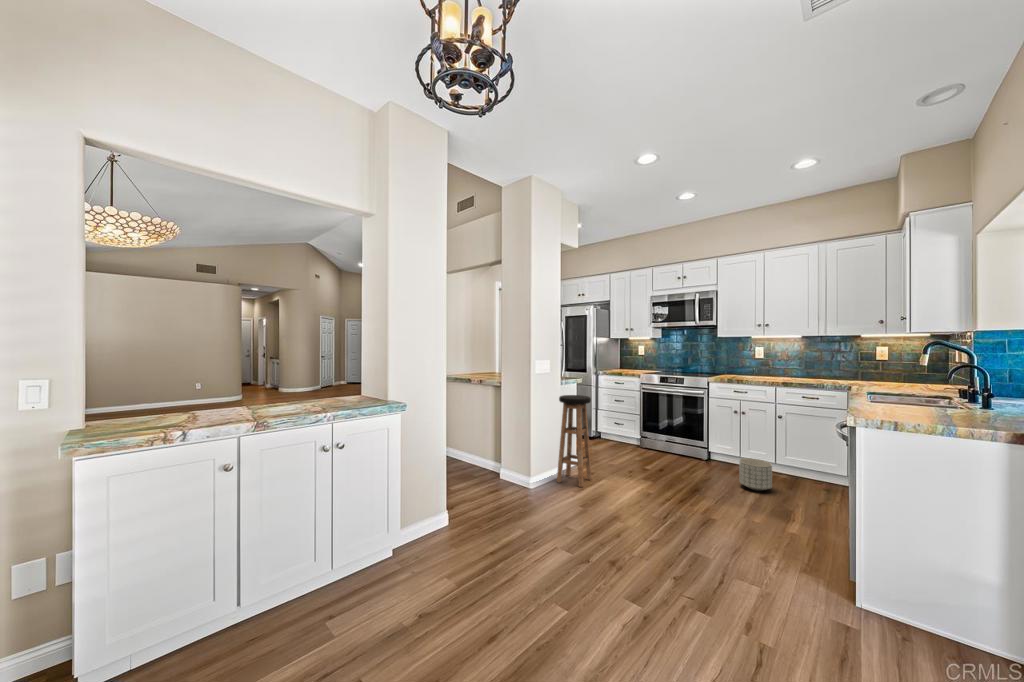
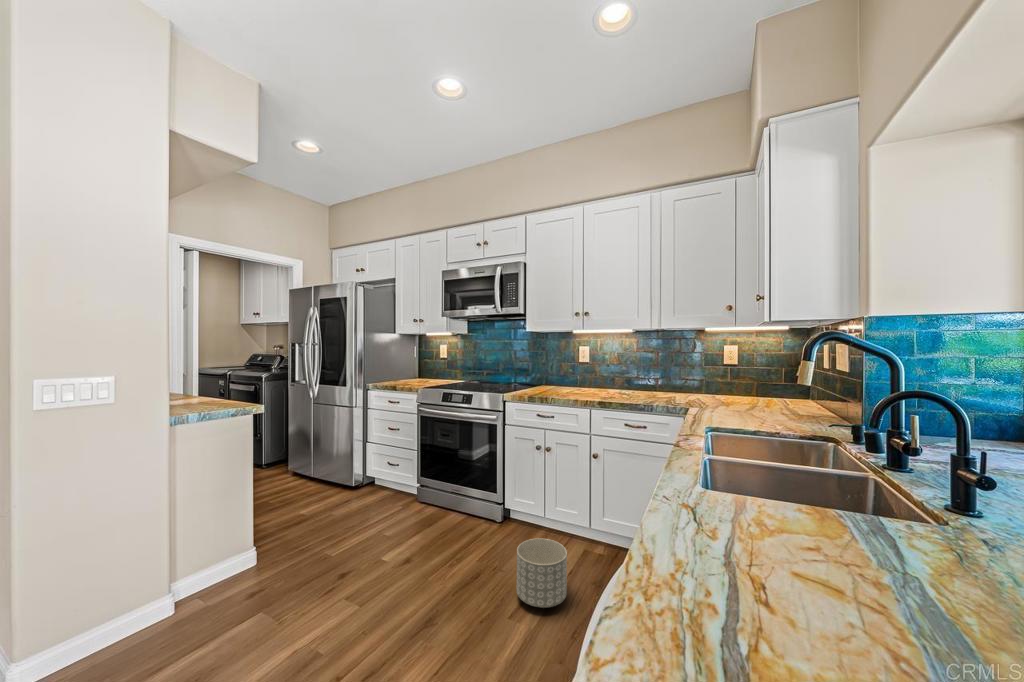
bar stool: present [557,395,592,487] -> none [128,440,233,657]

